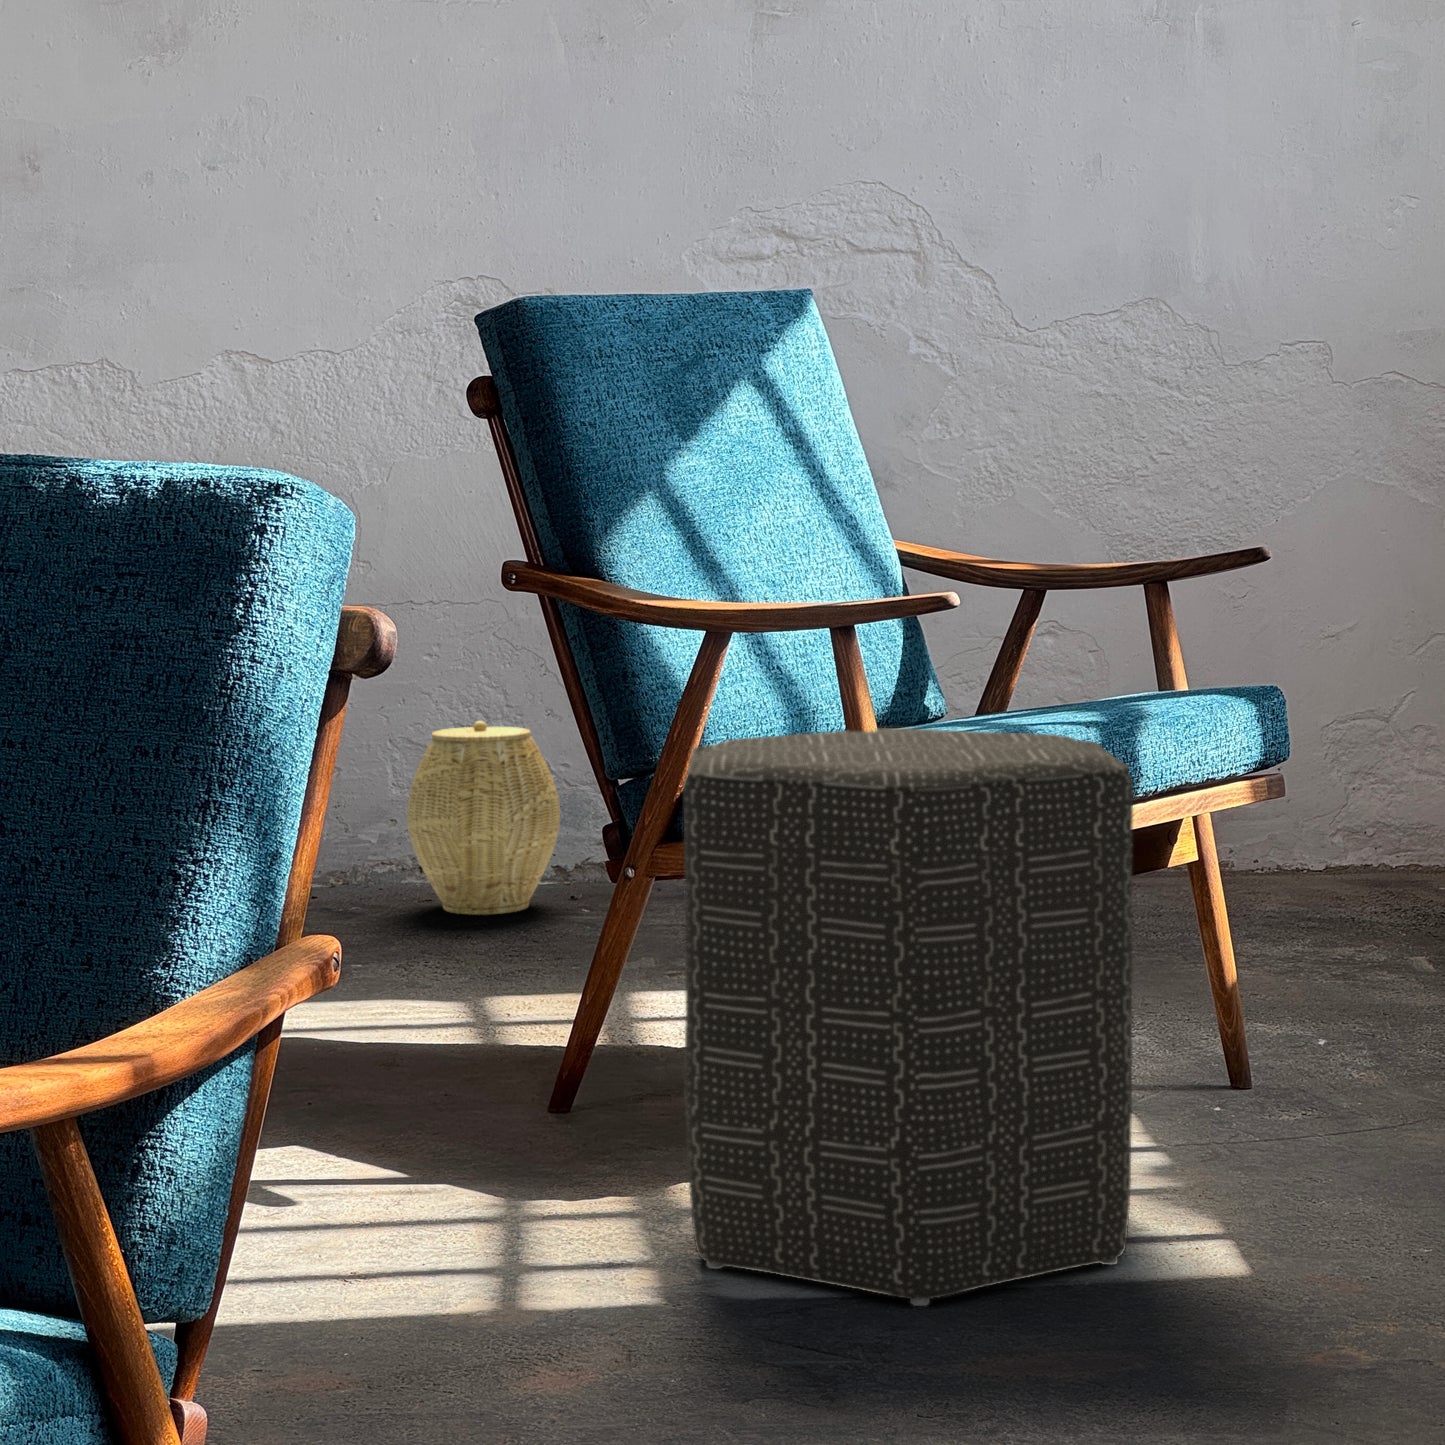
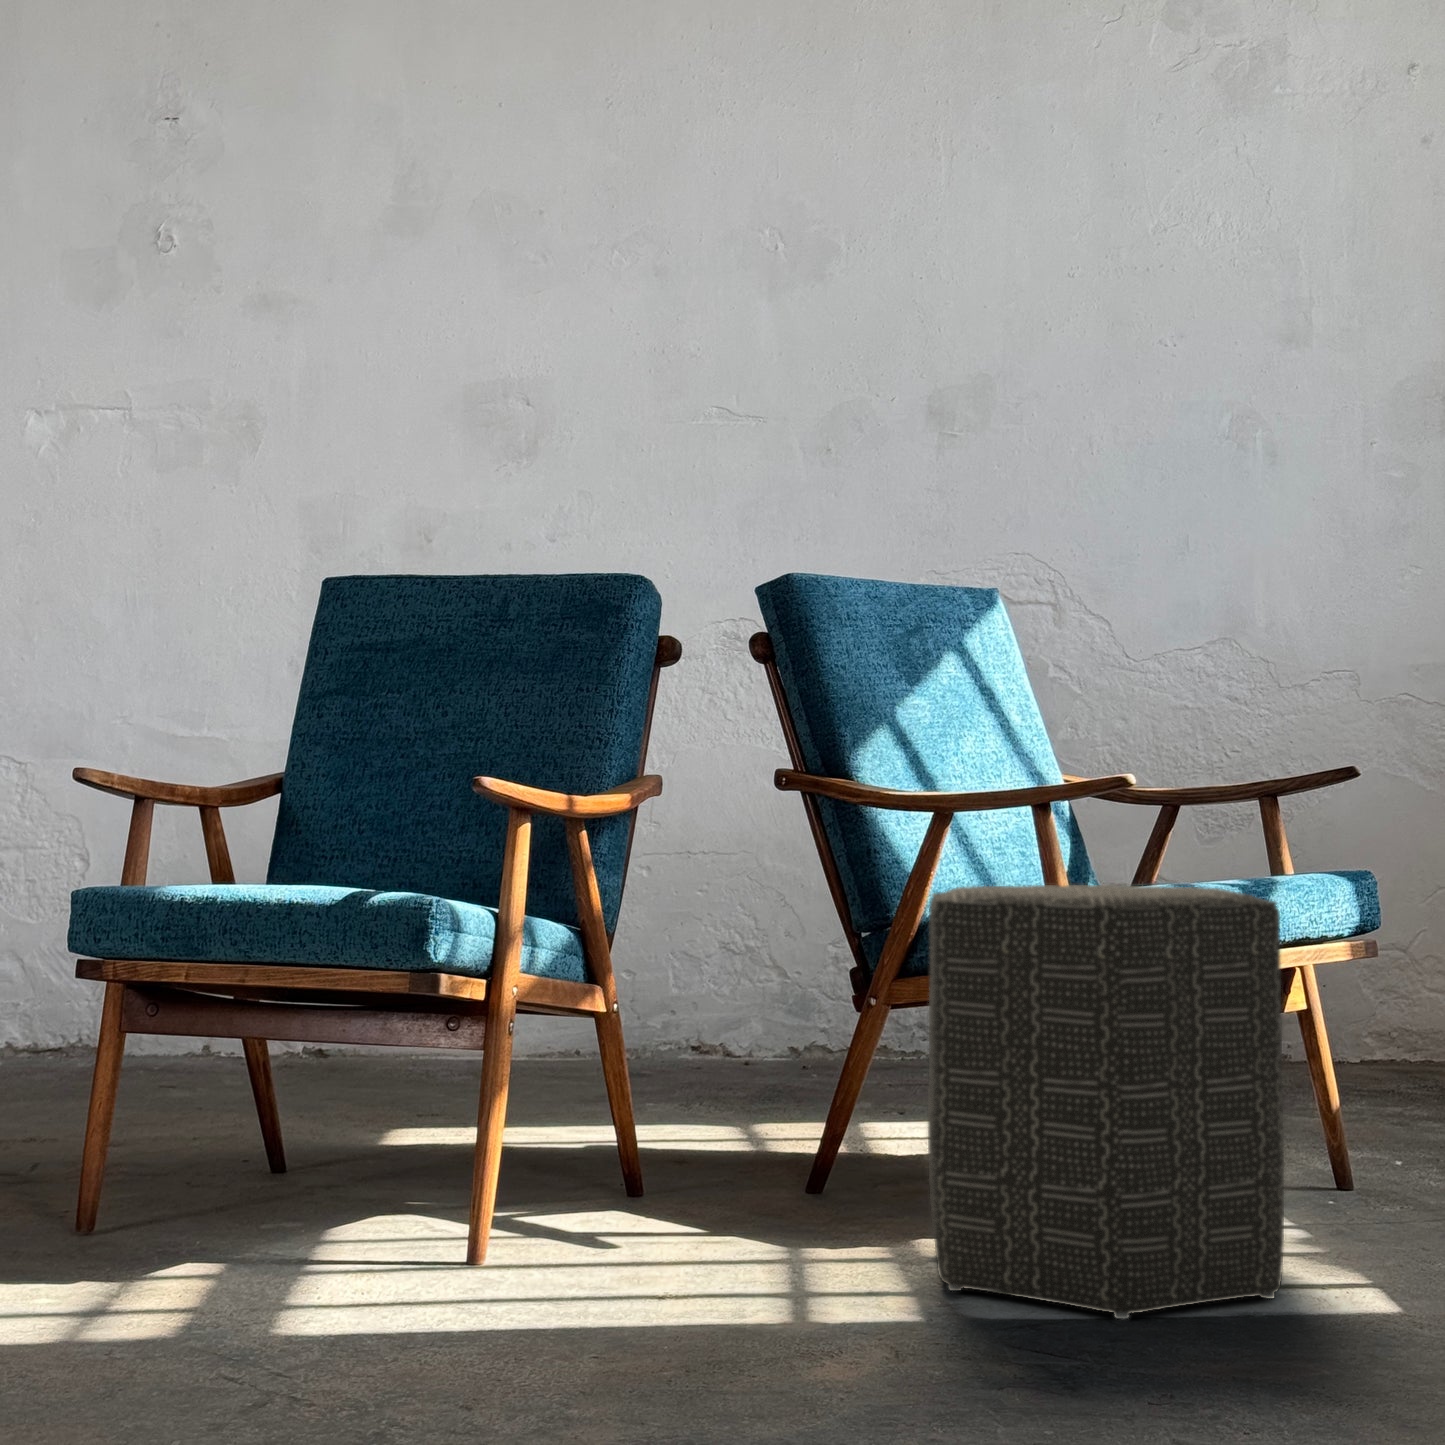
woven basket: present [407,721,560,915] -> none [673,922,788,1071]

